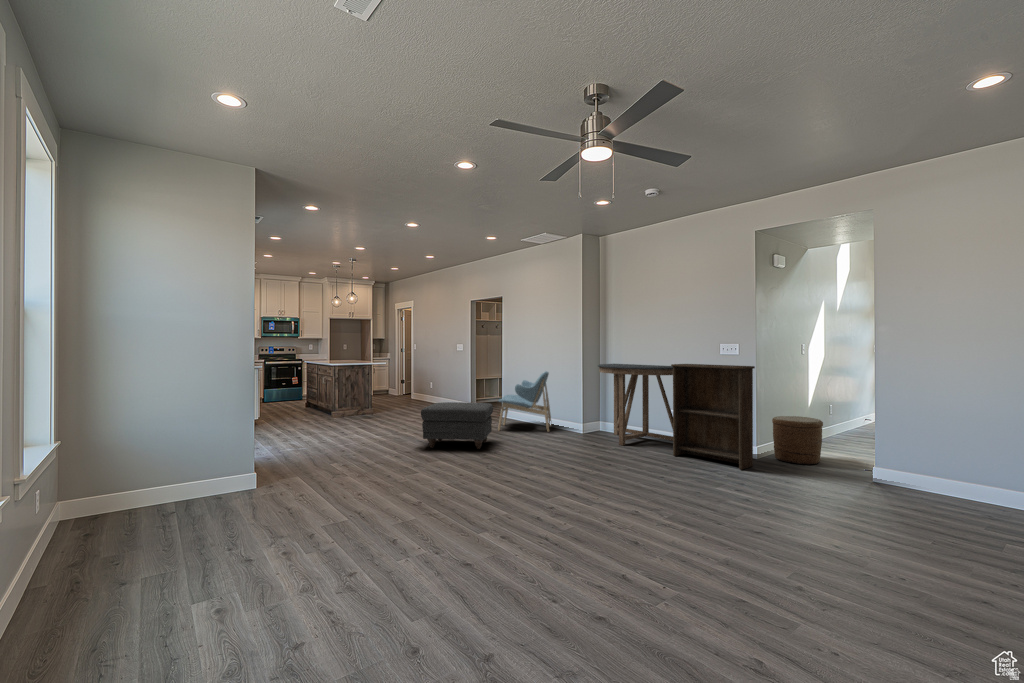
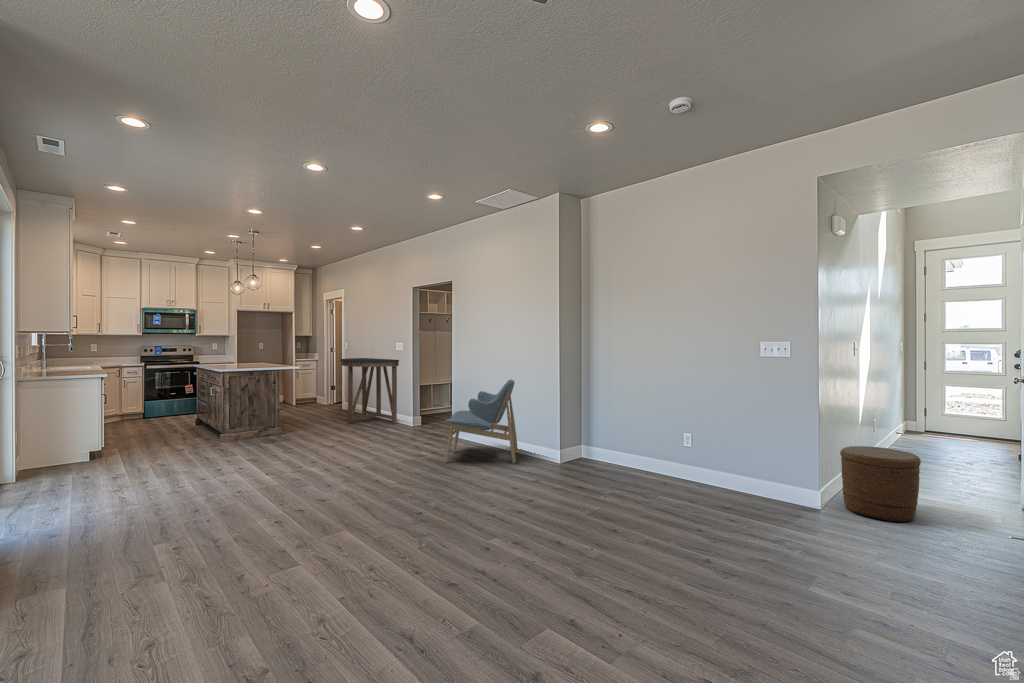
console table: present [598,364,673,445] -> present [340,358,399,424]
bookshelf: present [671,364,755,470] -> none [699,372,832,538]
ottoman: present [421,402,493,449] -> none [323,429,436,502]

